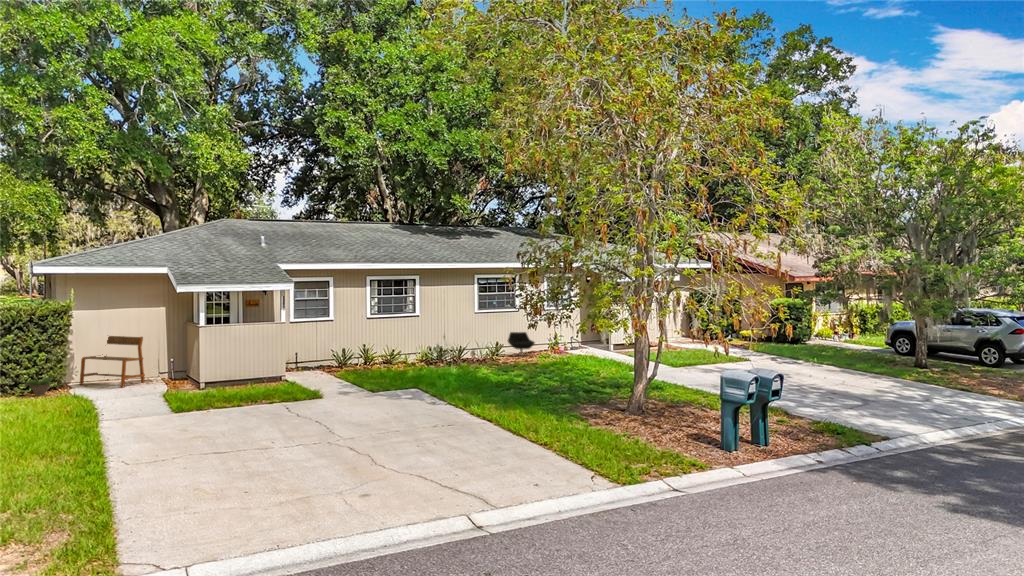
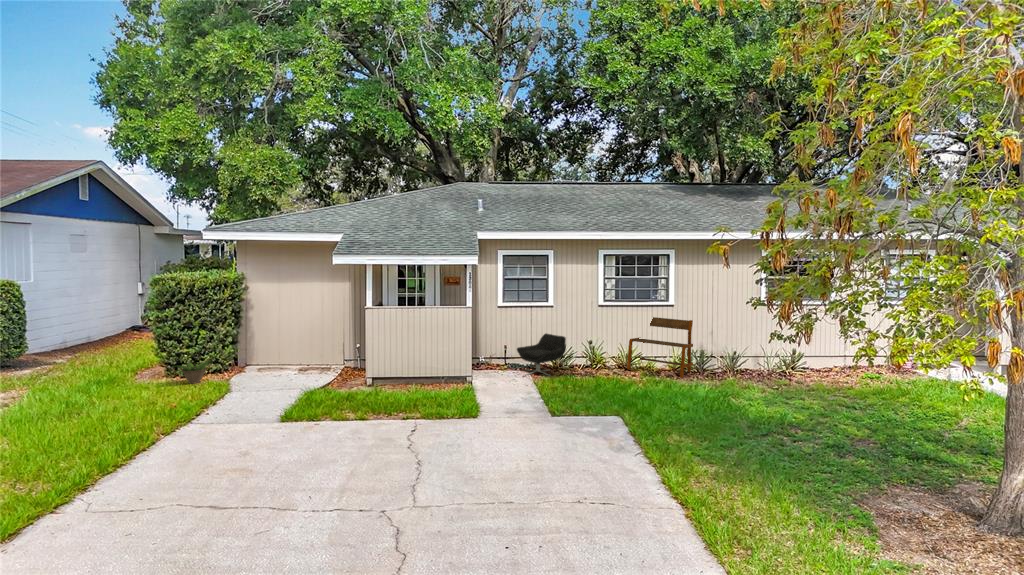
lounge chair: present [508,332,535,355] -> present [517,334,566,375]
bench: present [80,336,145,388] -> present [627,317,693,378]

